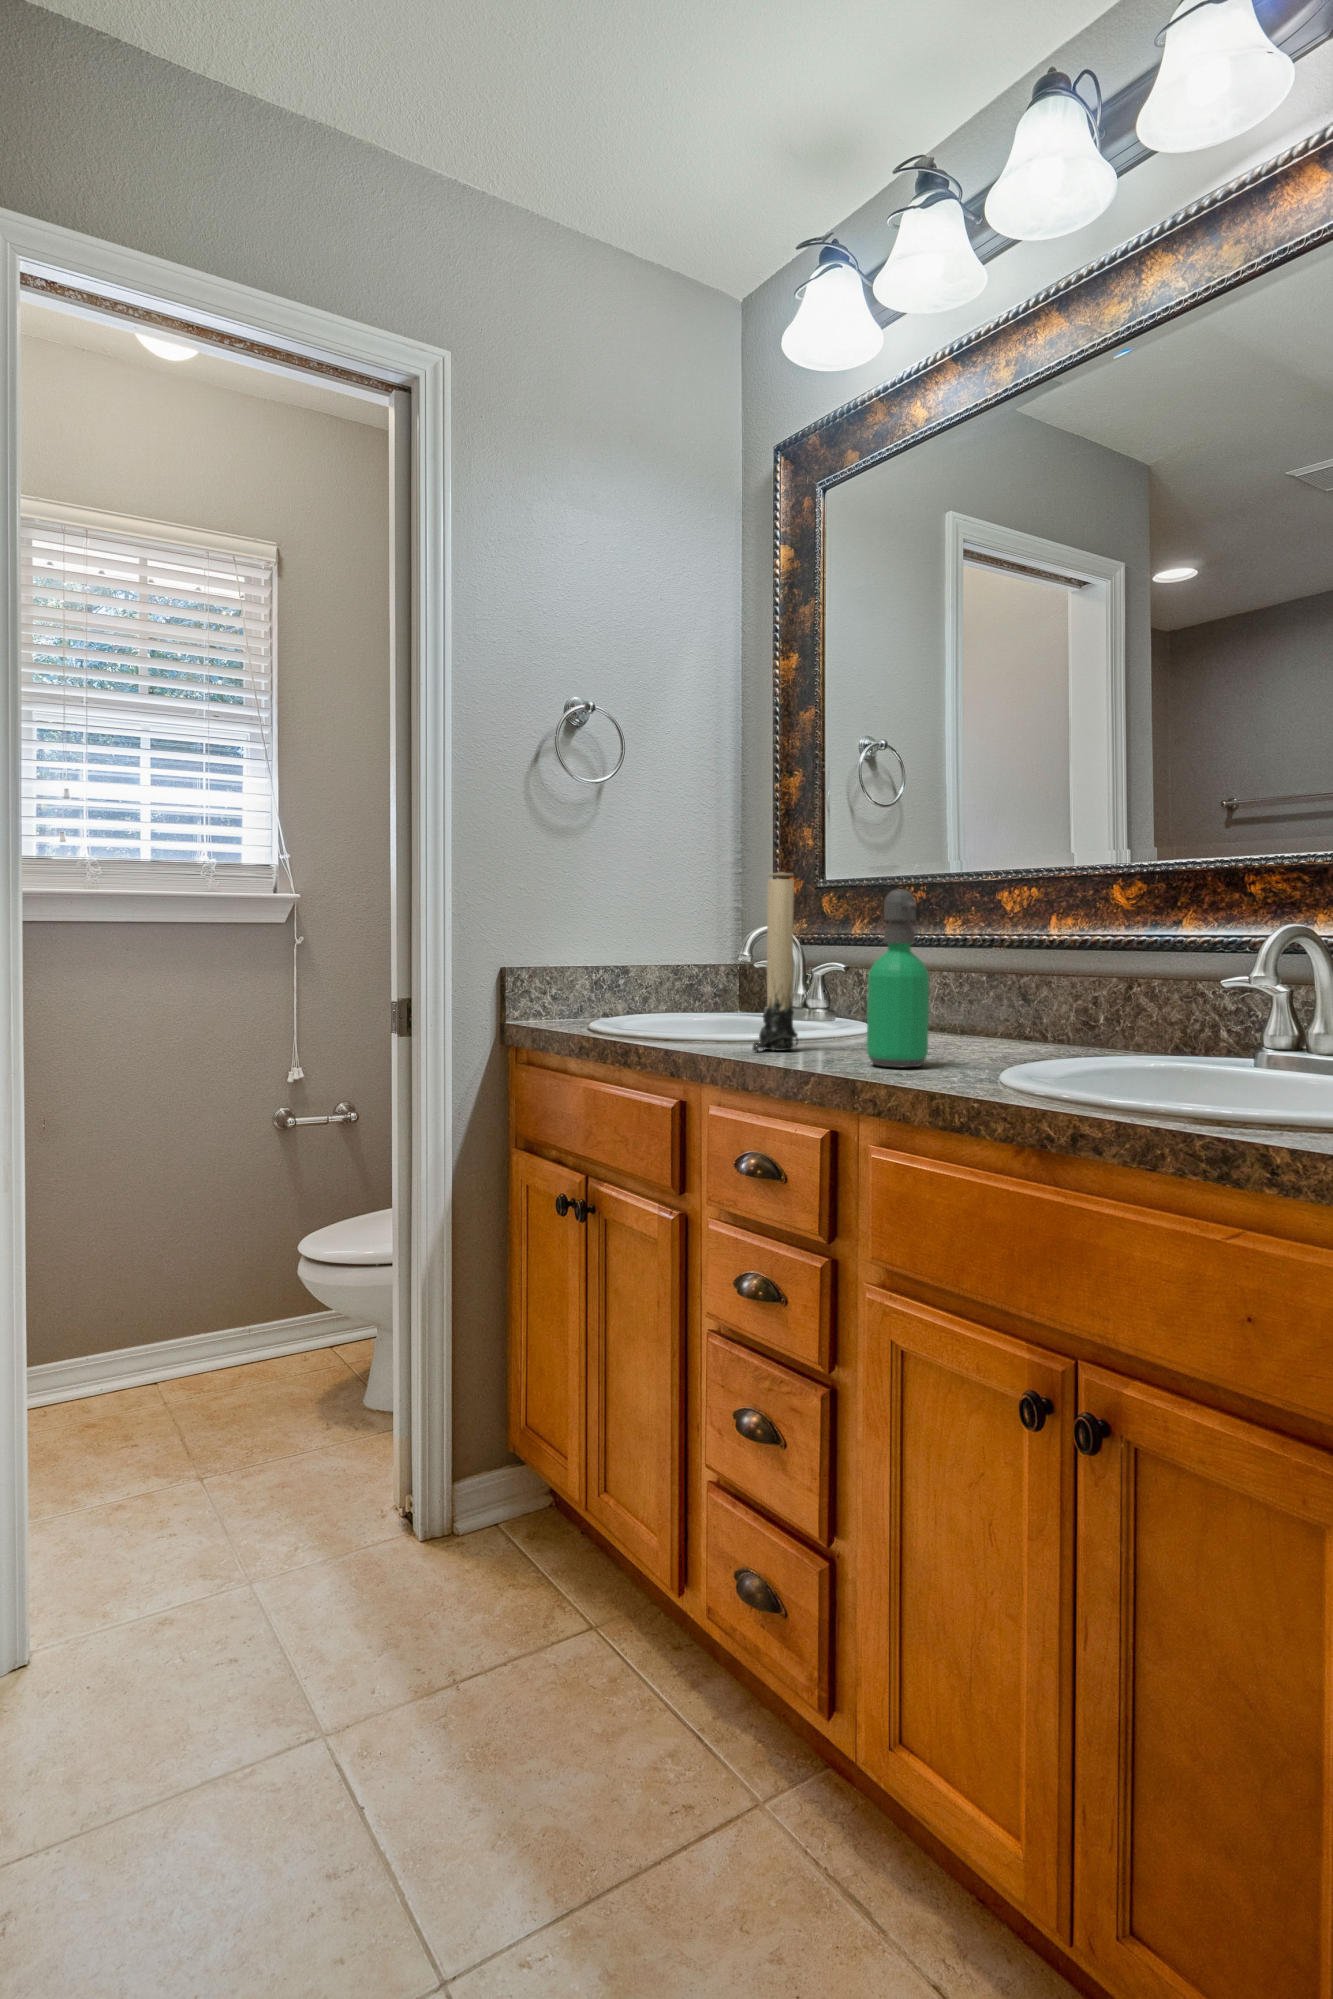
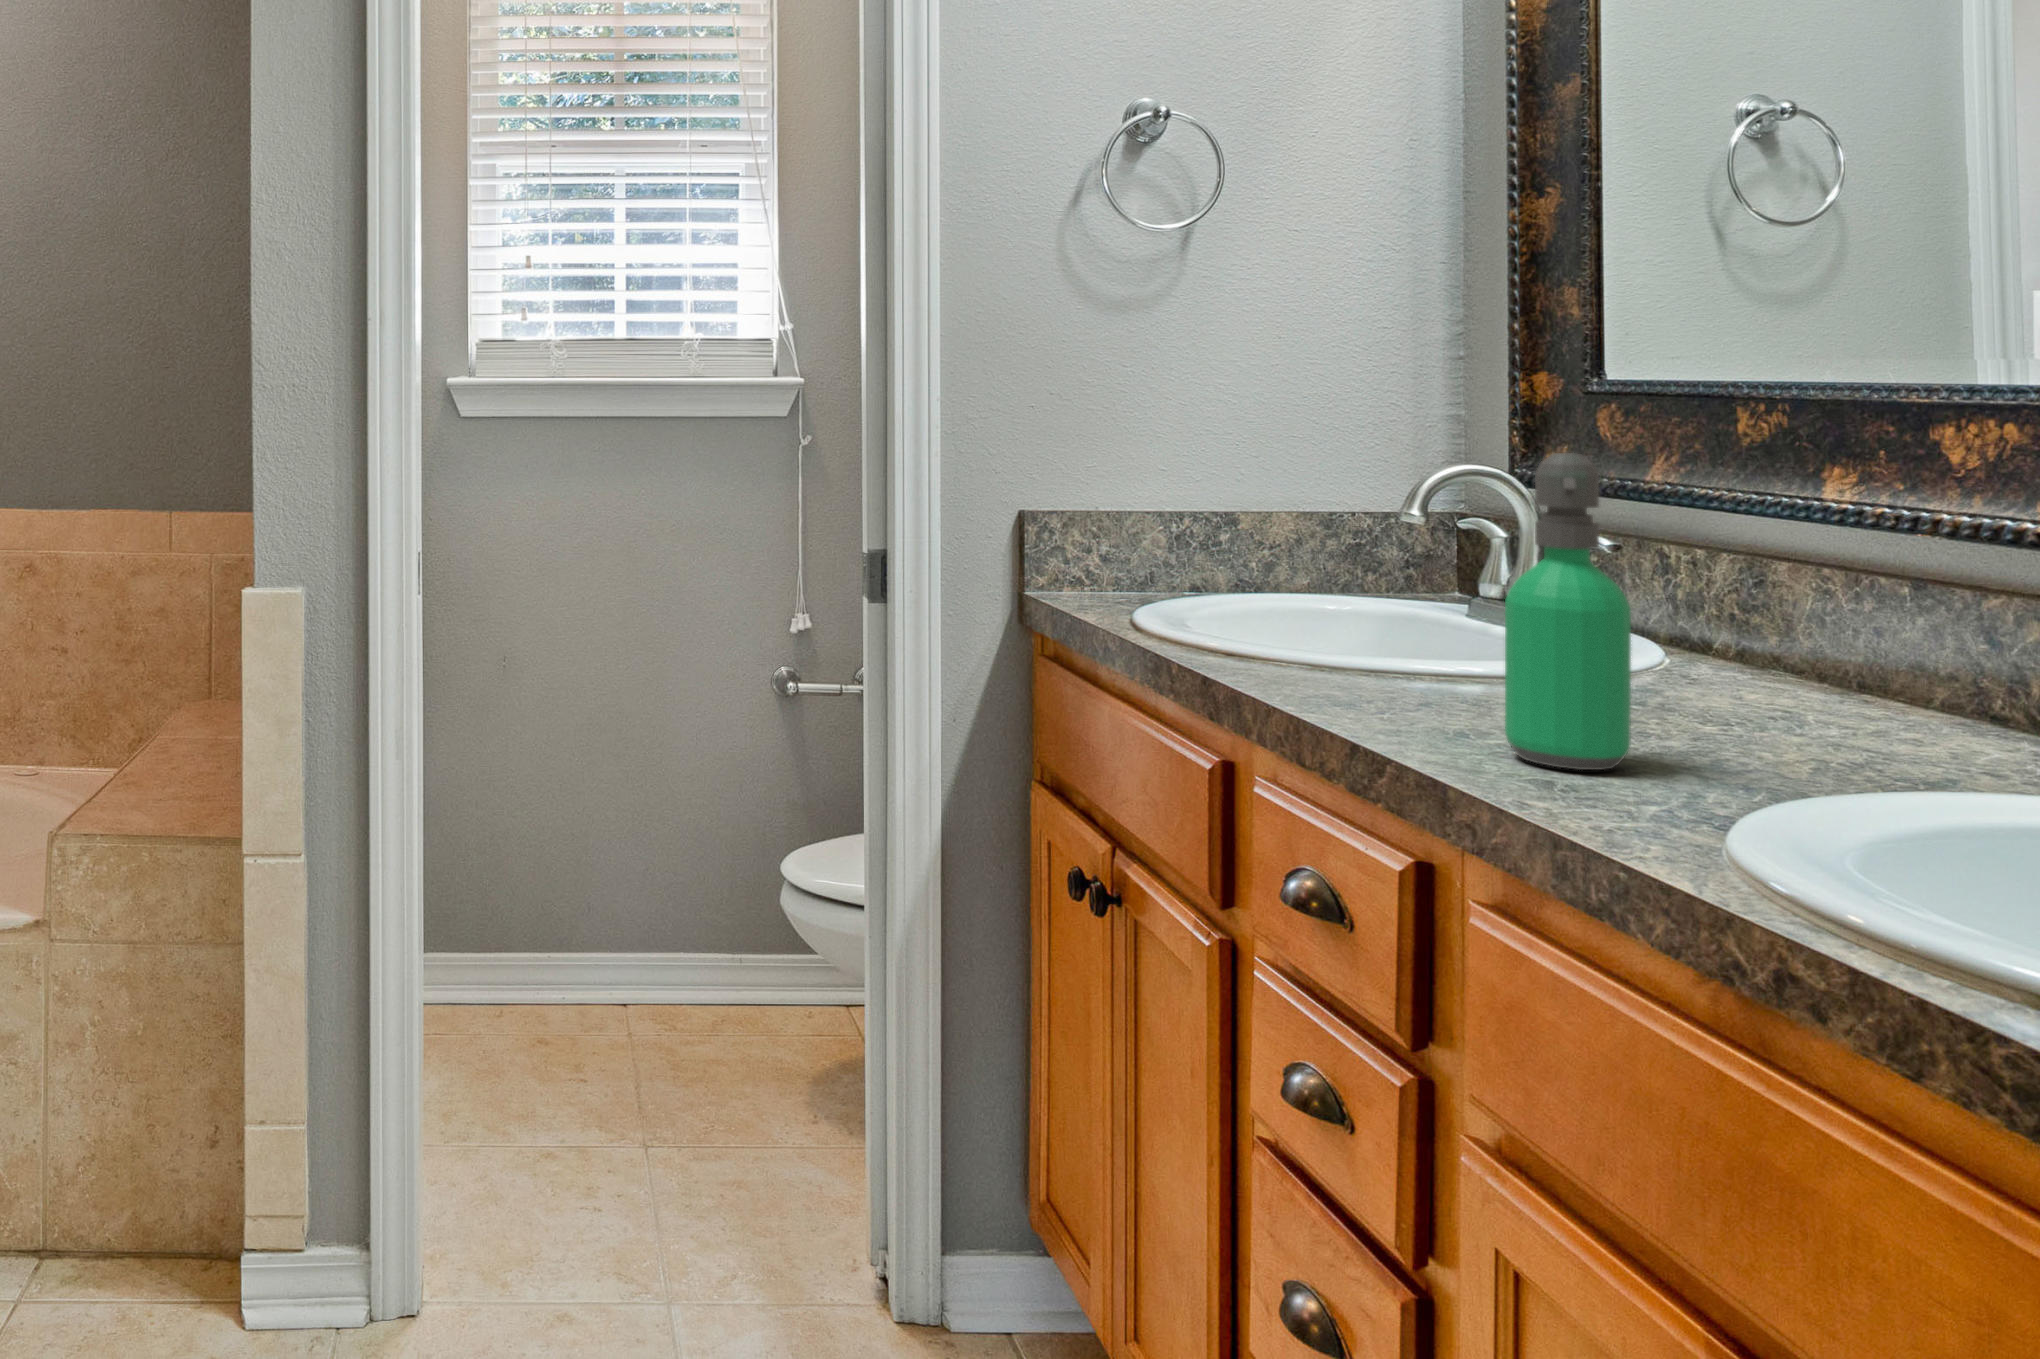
candle: present [752,873,798,1051] -> none [1333,403,1426,702]

